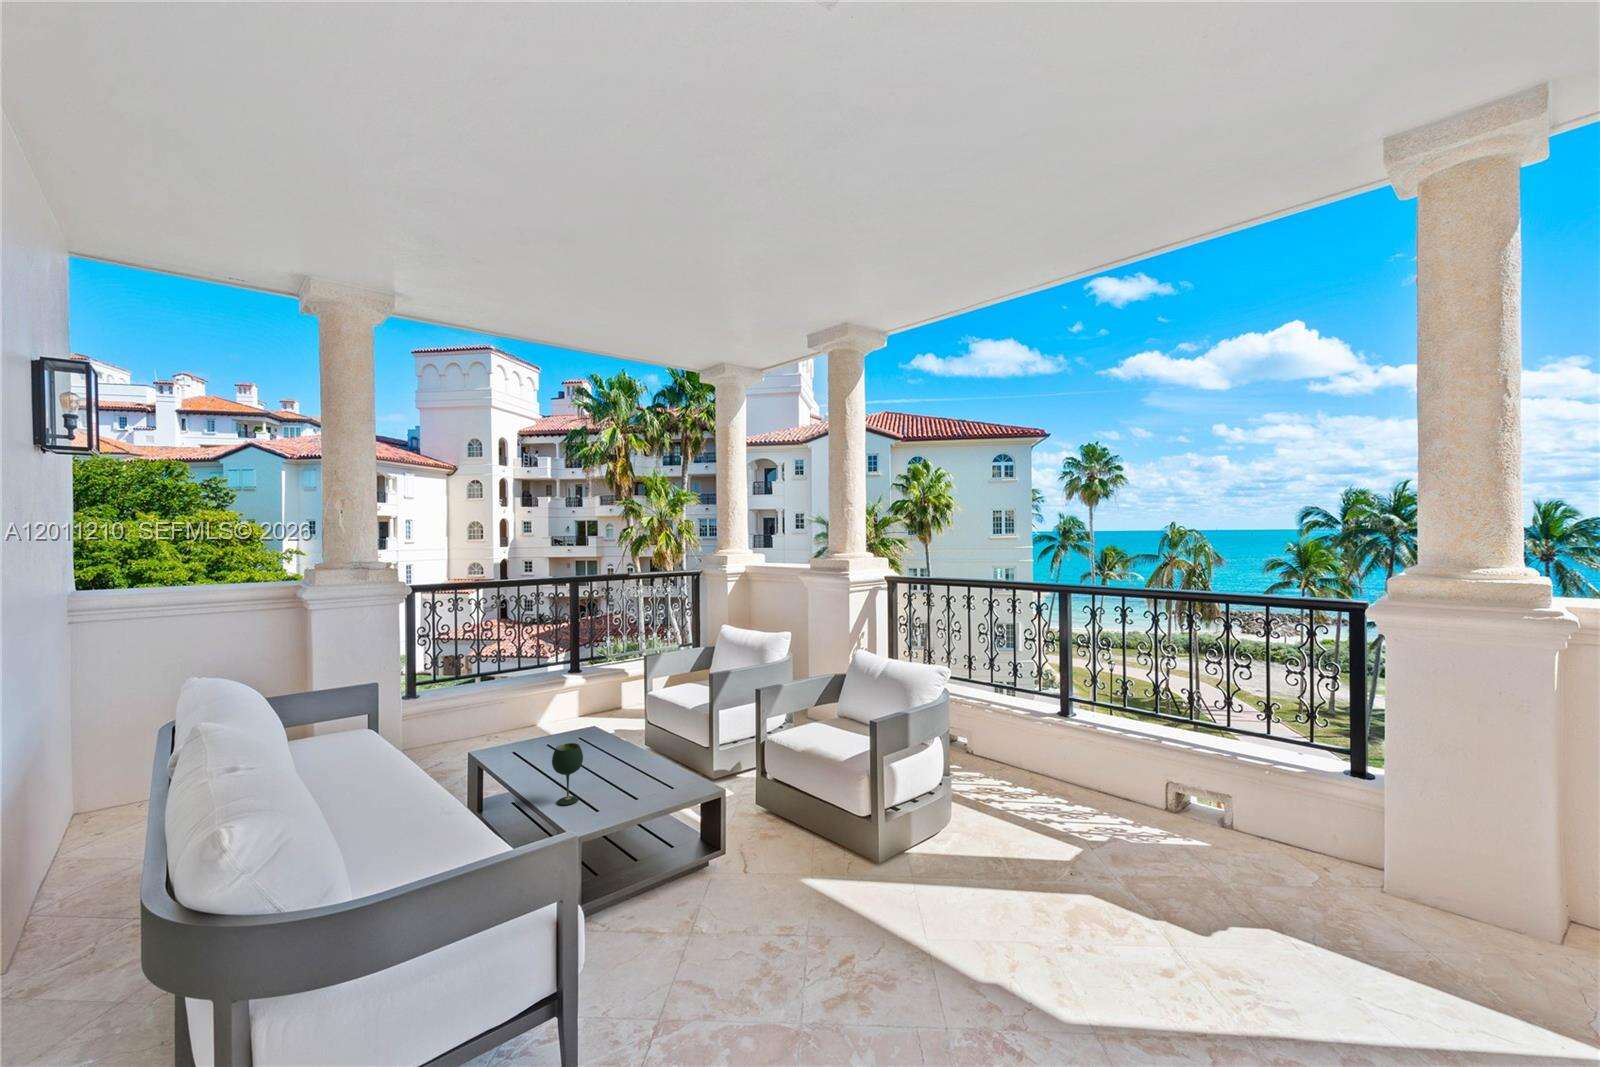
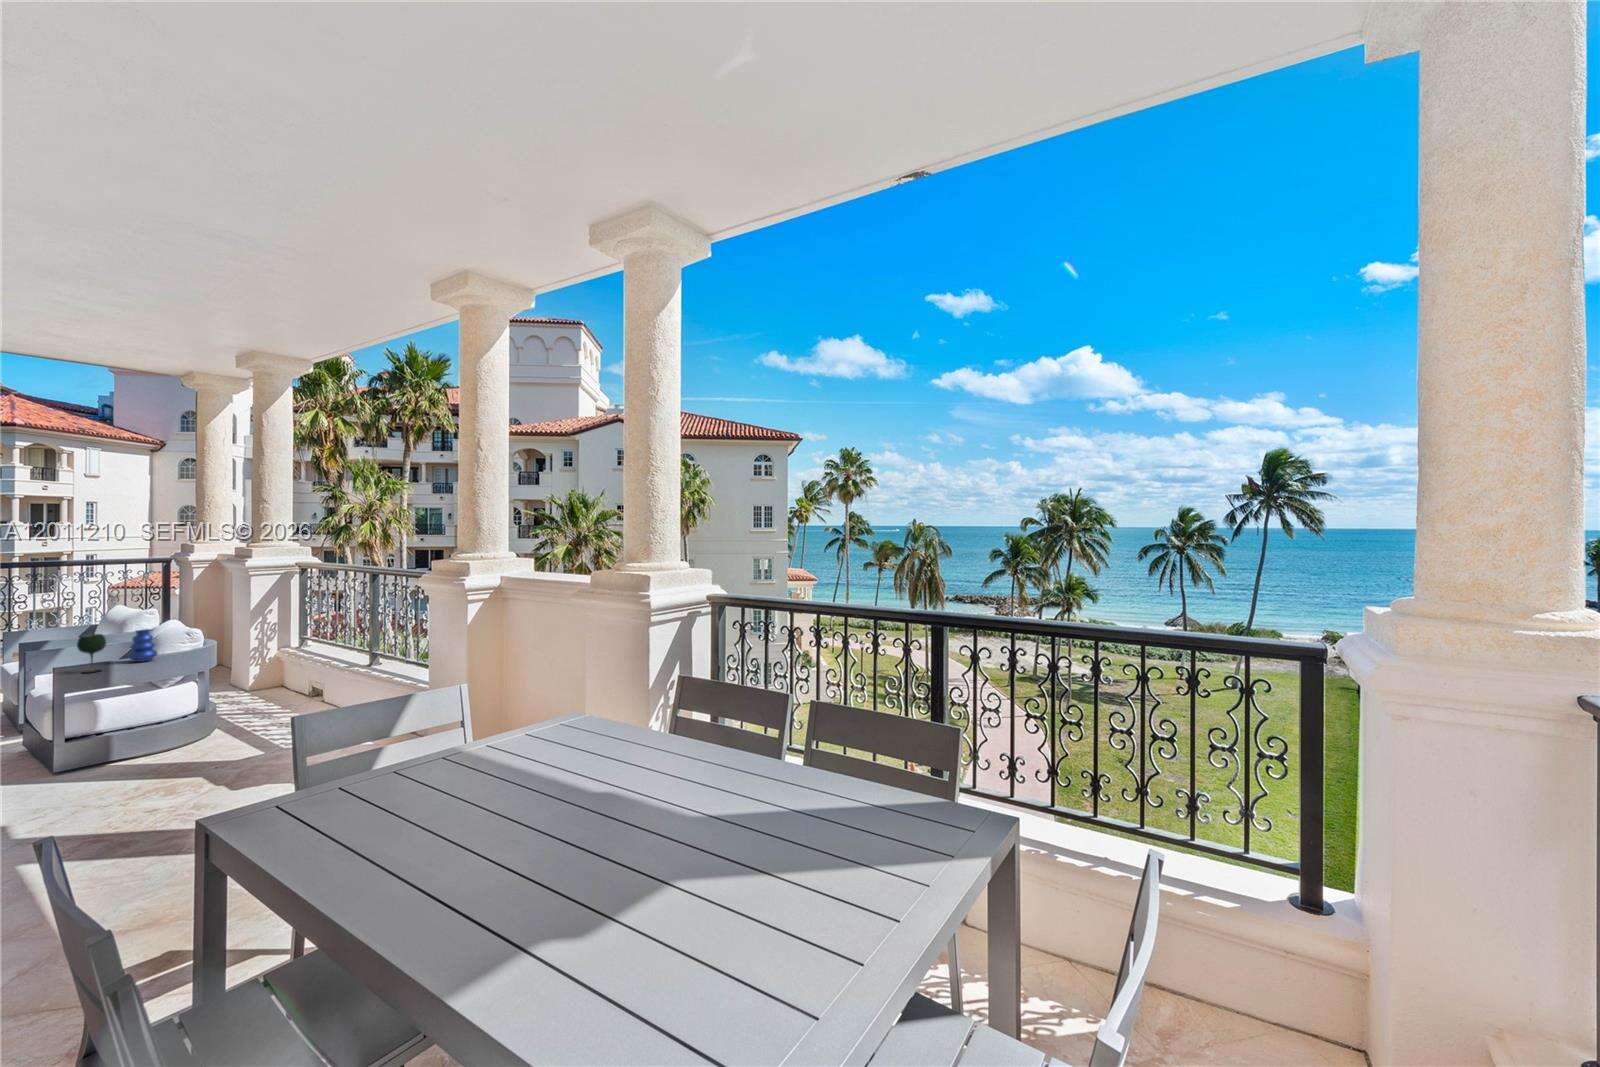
vase: none [594,728,626,777] -> present [128,629,157,662]

